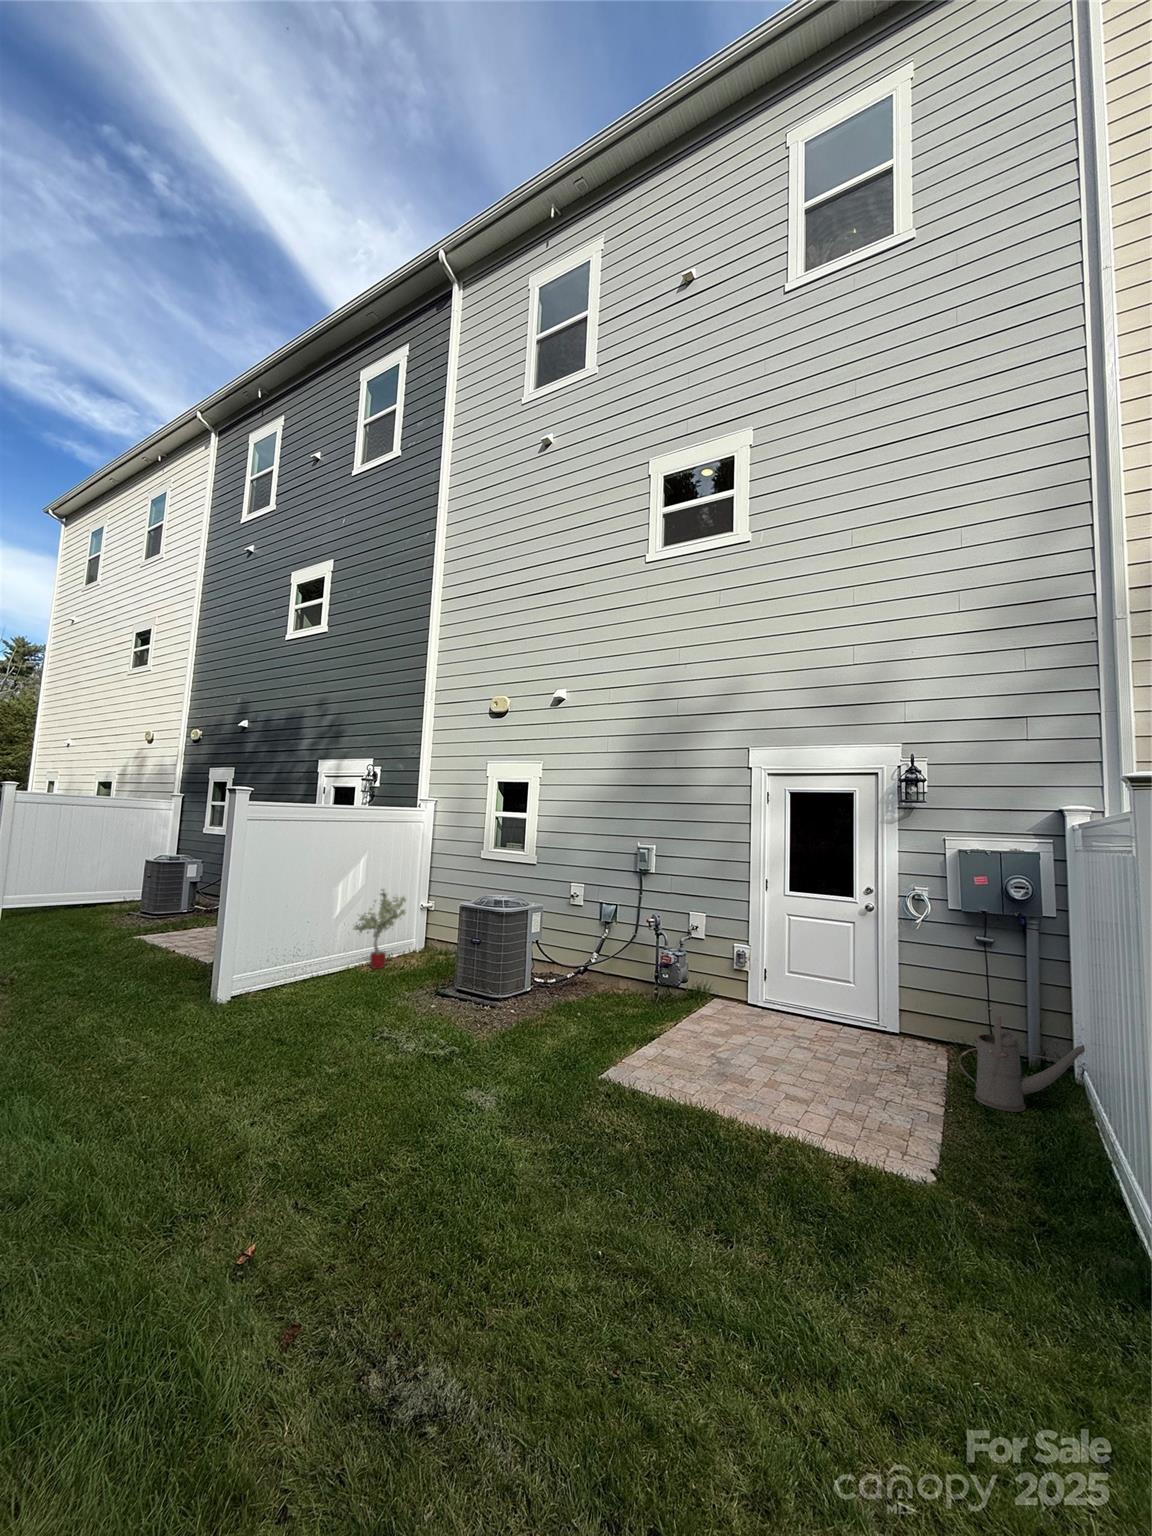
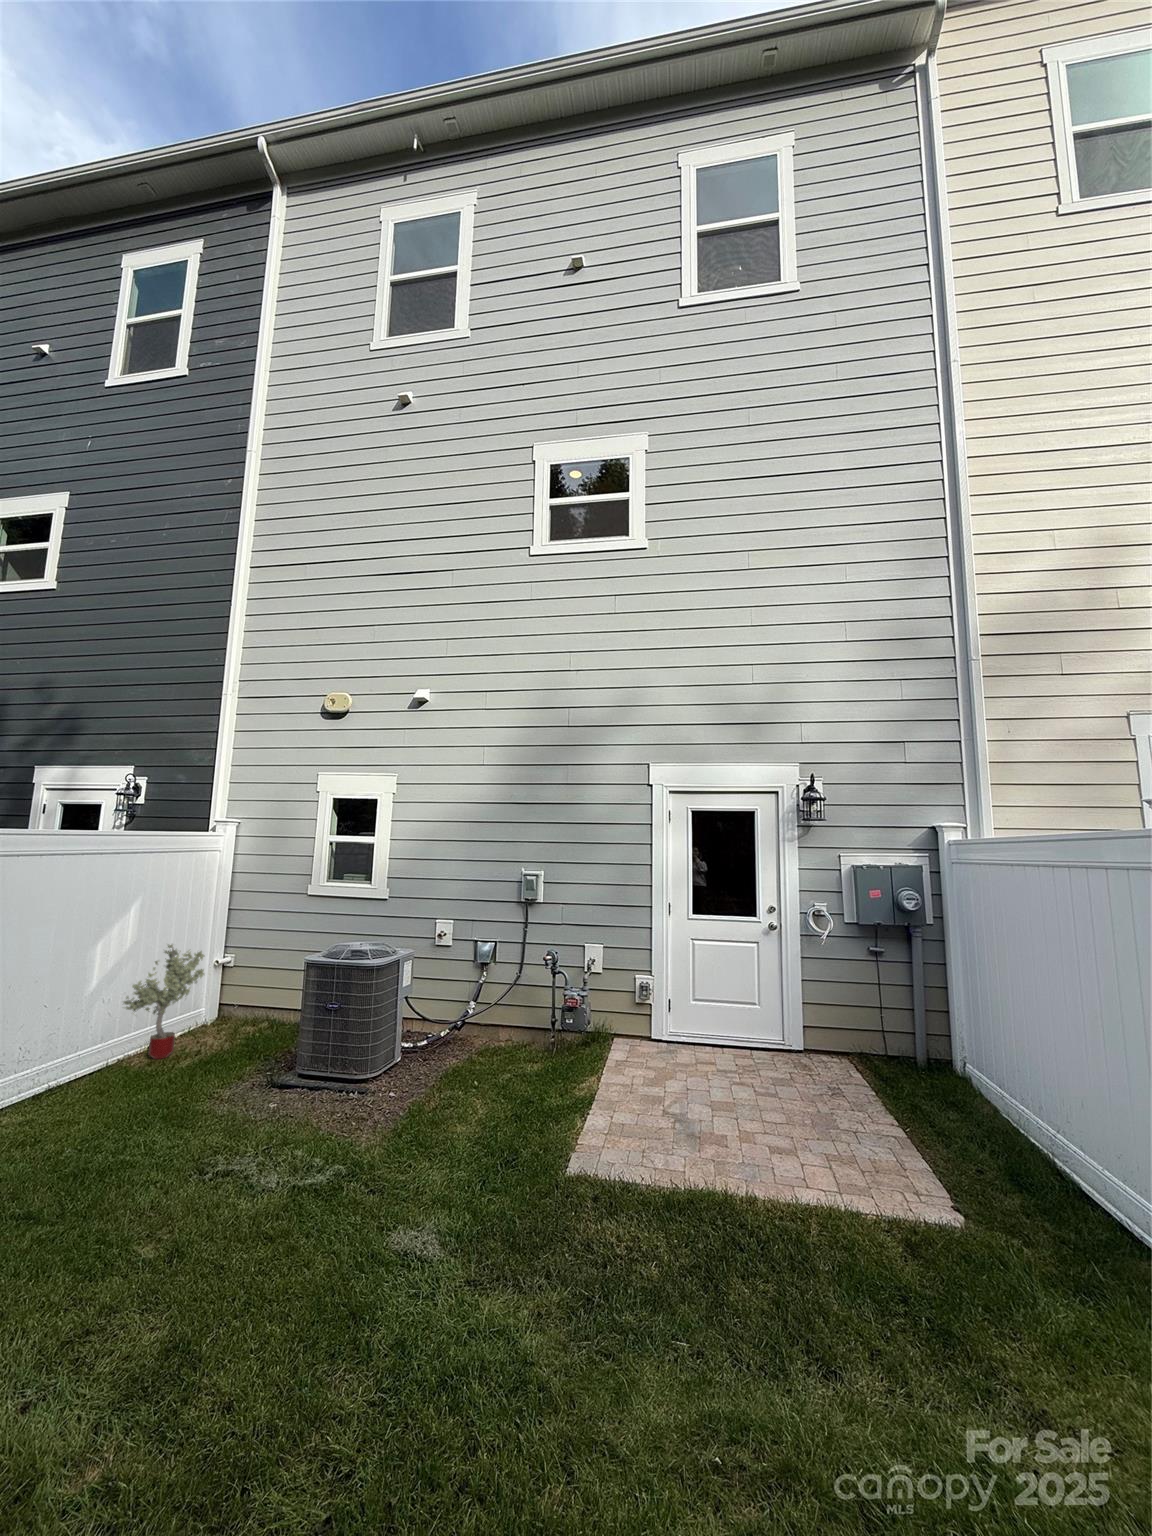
watering can: present [959,1016,1085,1112] -> none [899,1029,1007,1122]

